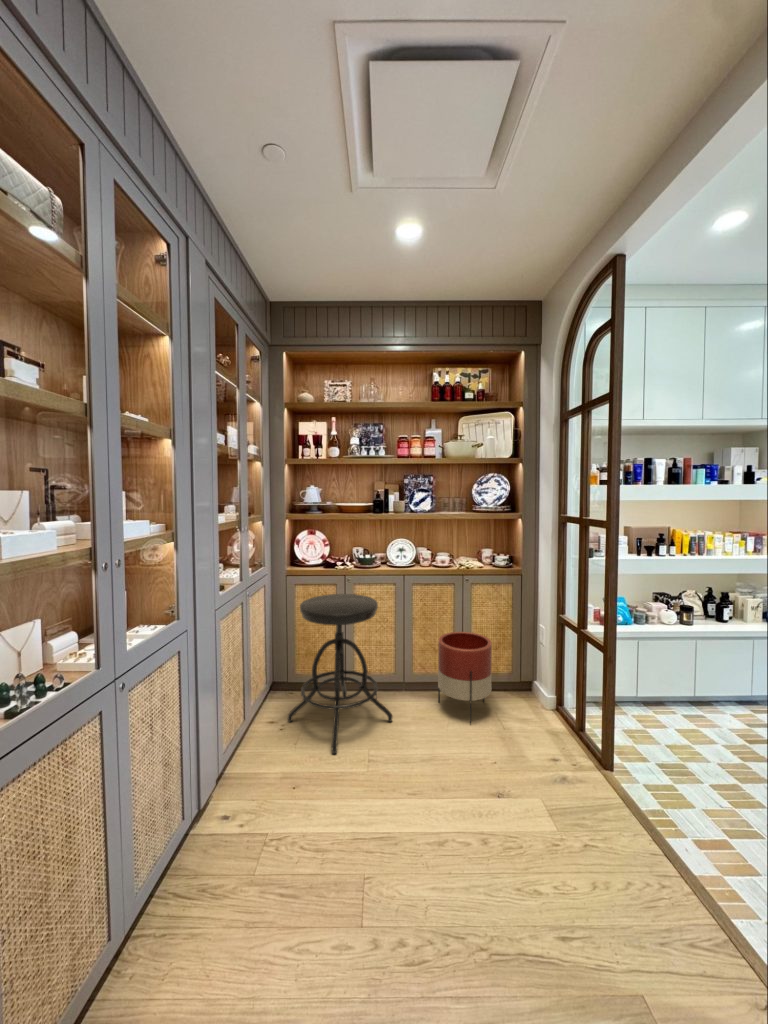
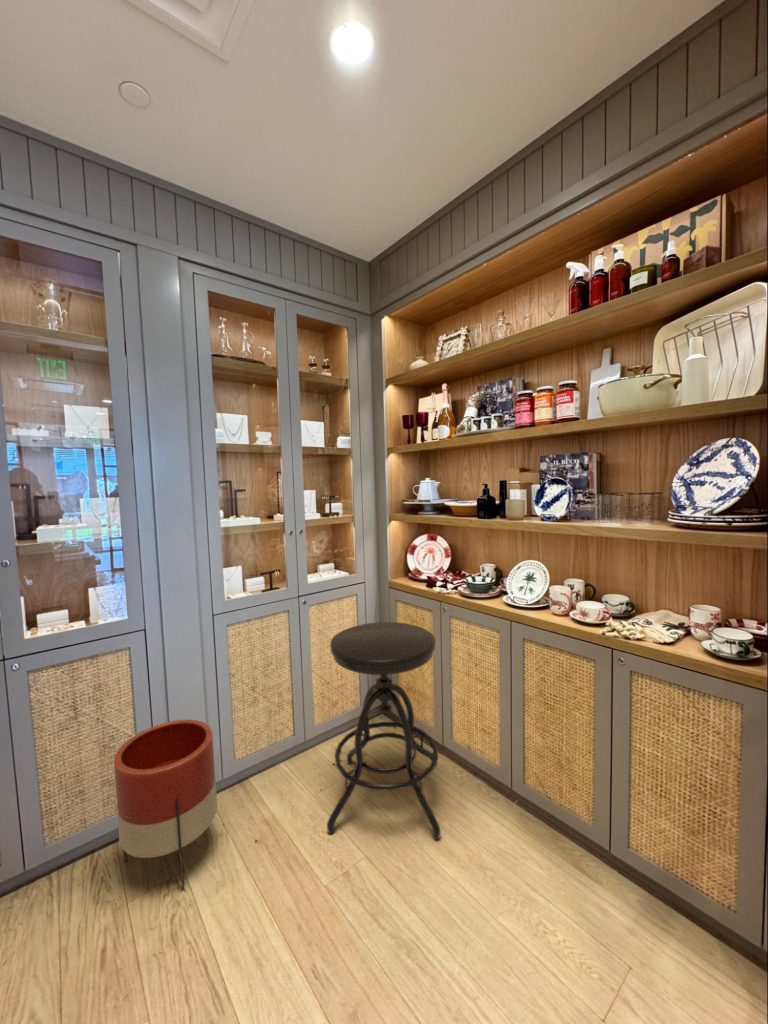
planter: present [438,632,492,725] -> present [114,720,217,889]

